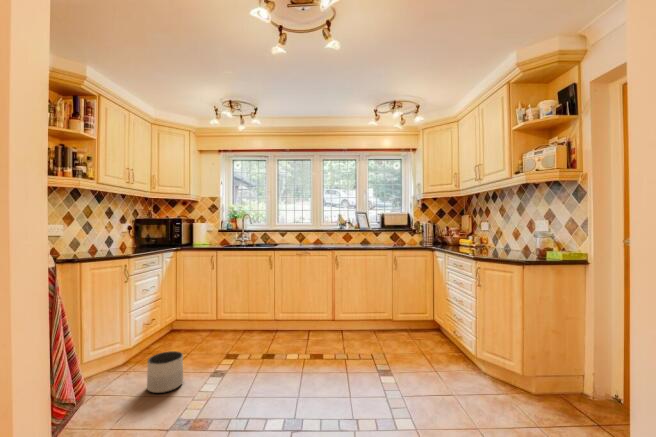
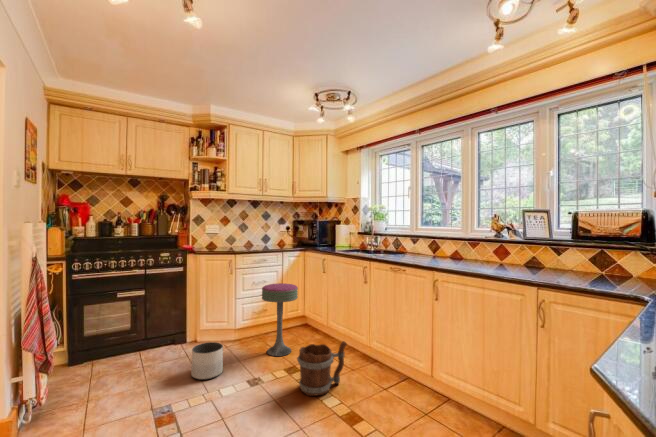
bar stool: none [173,282,212,355] -> present [262,283,298,356]
bucket: none [258,312,286,357] -> present [297,341,347,396]

